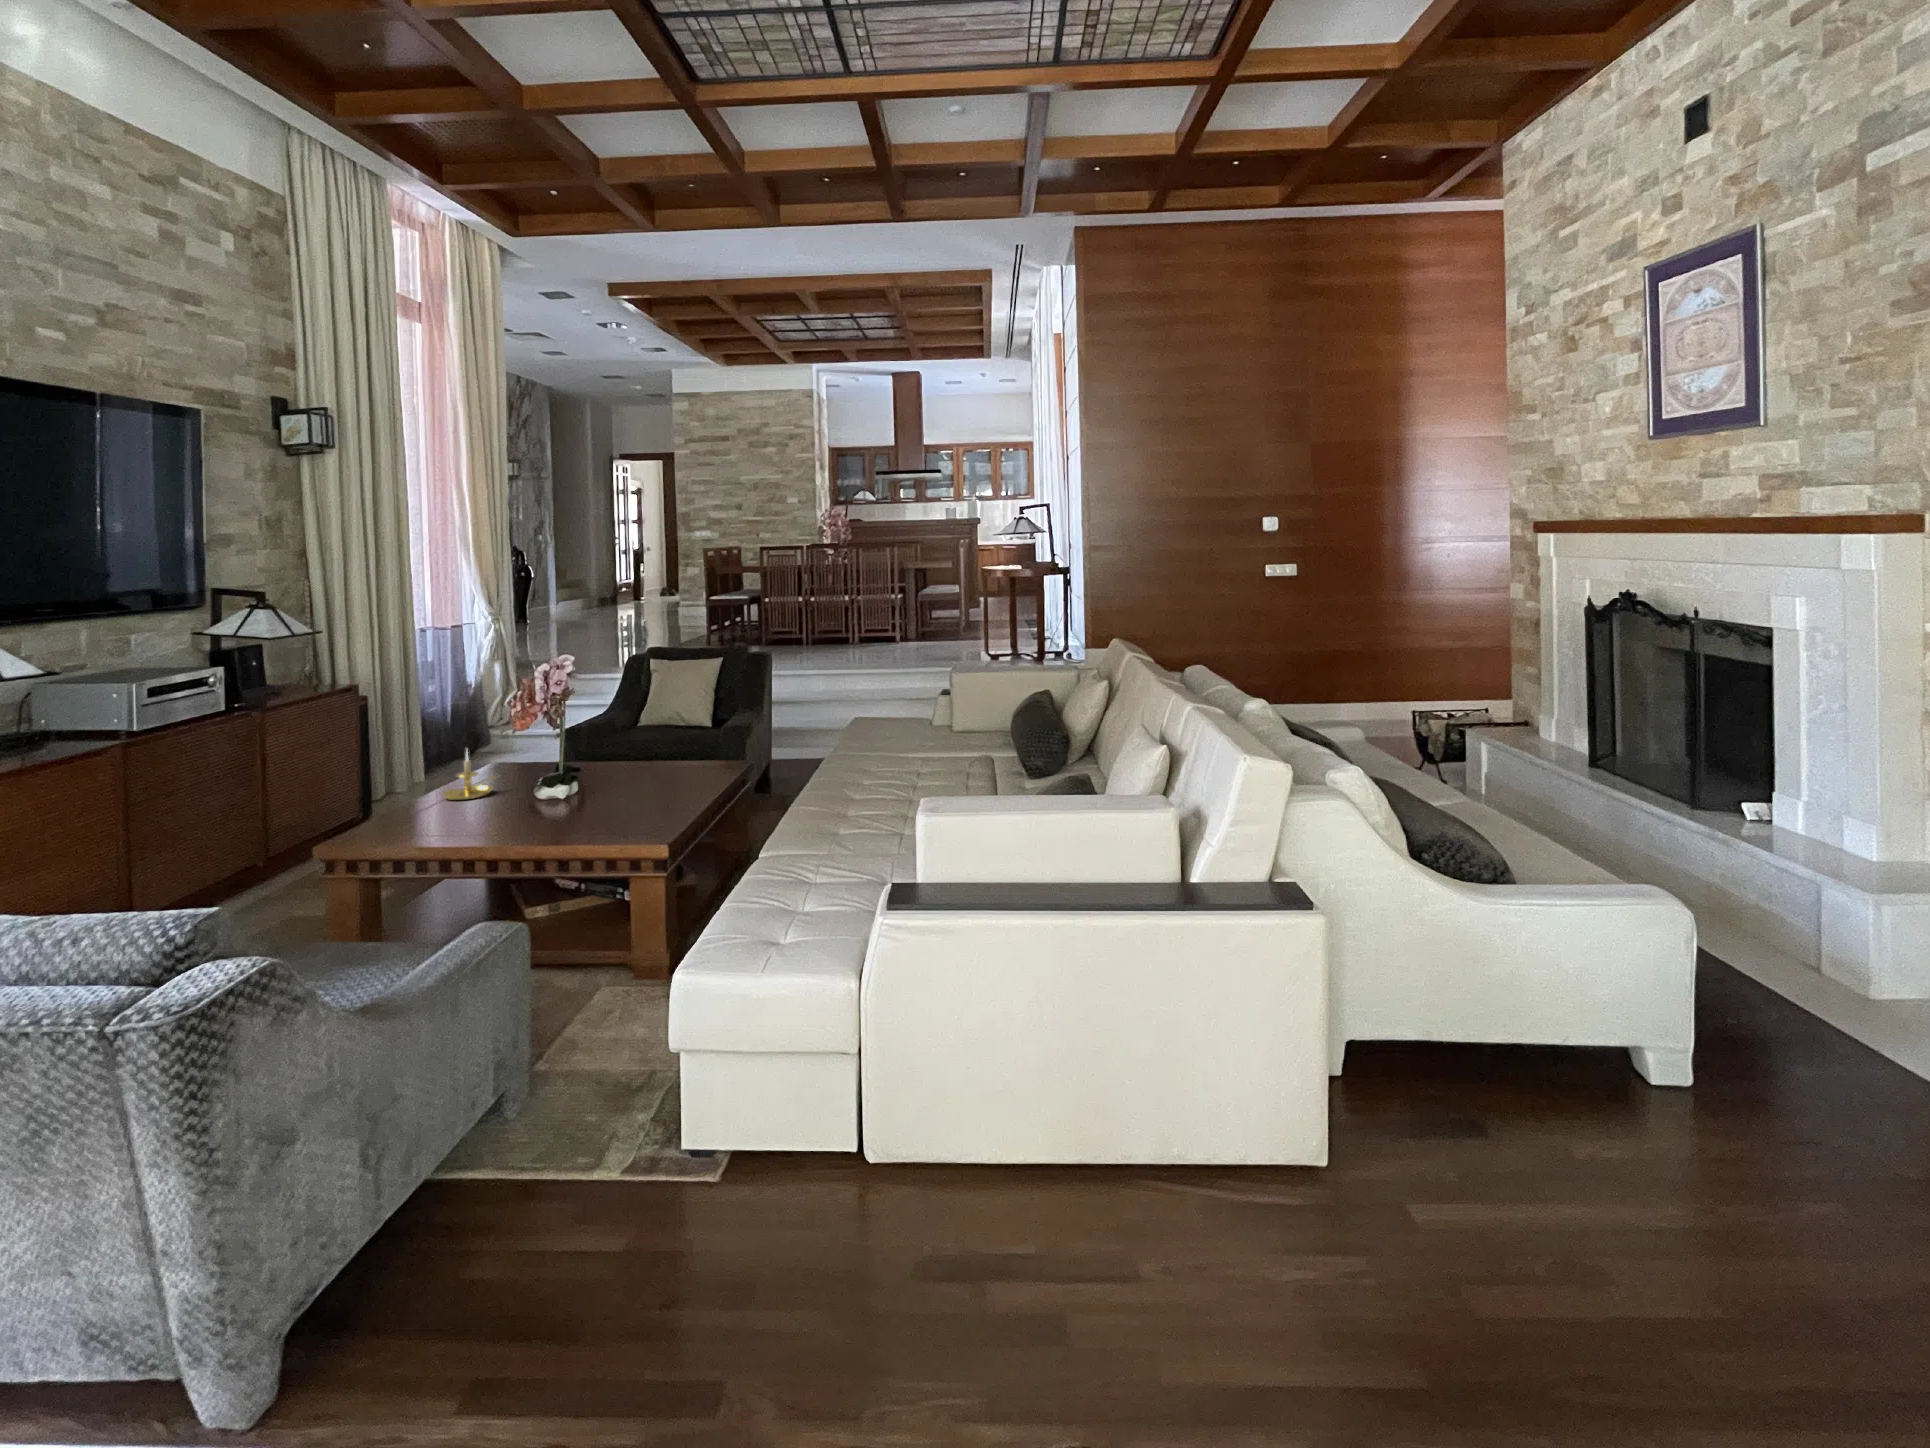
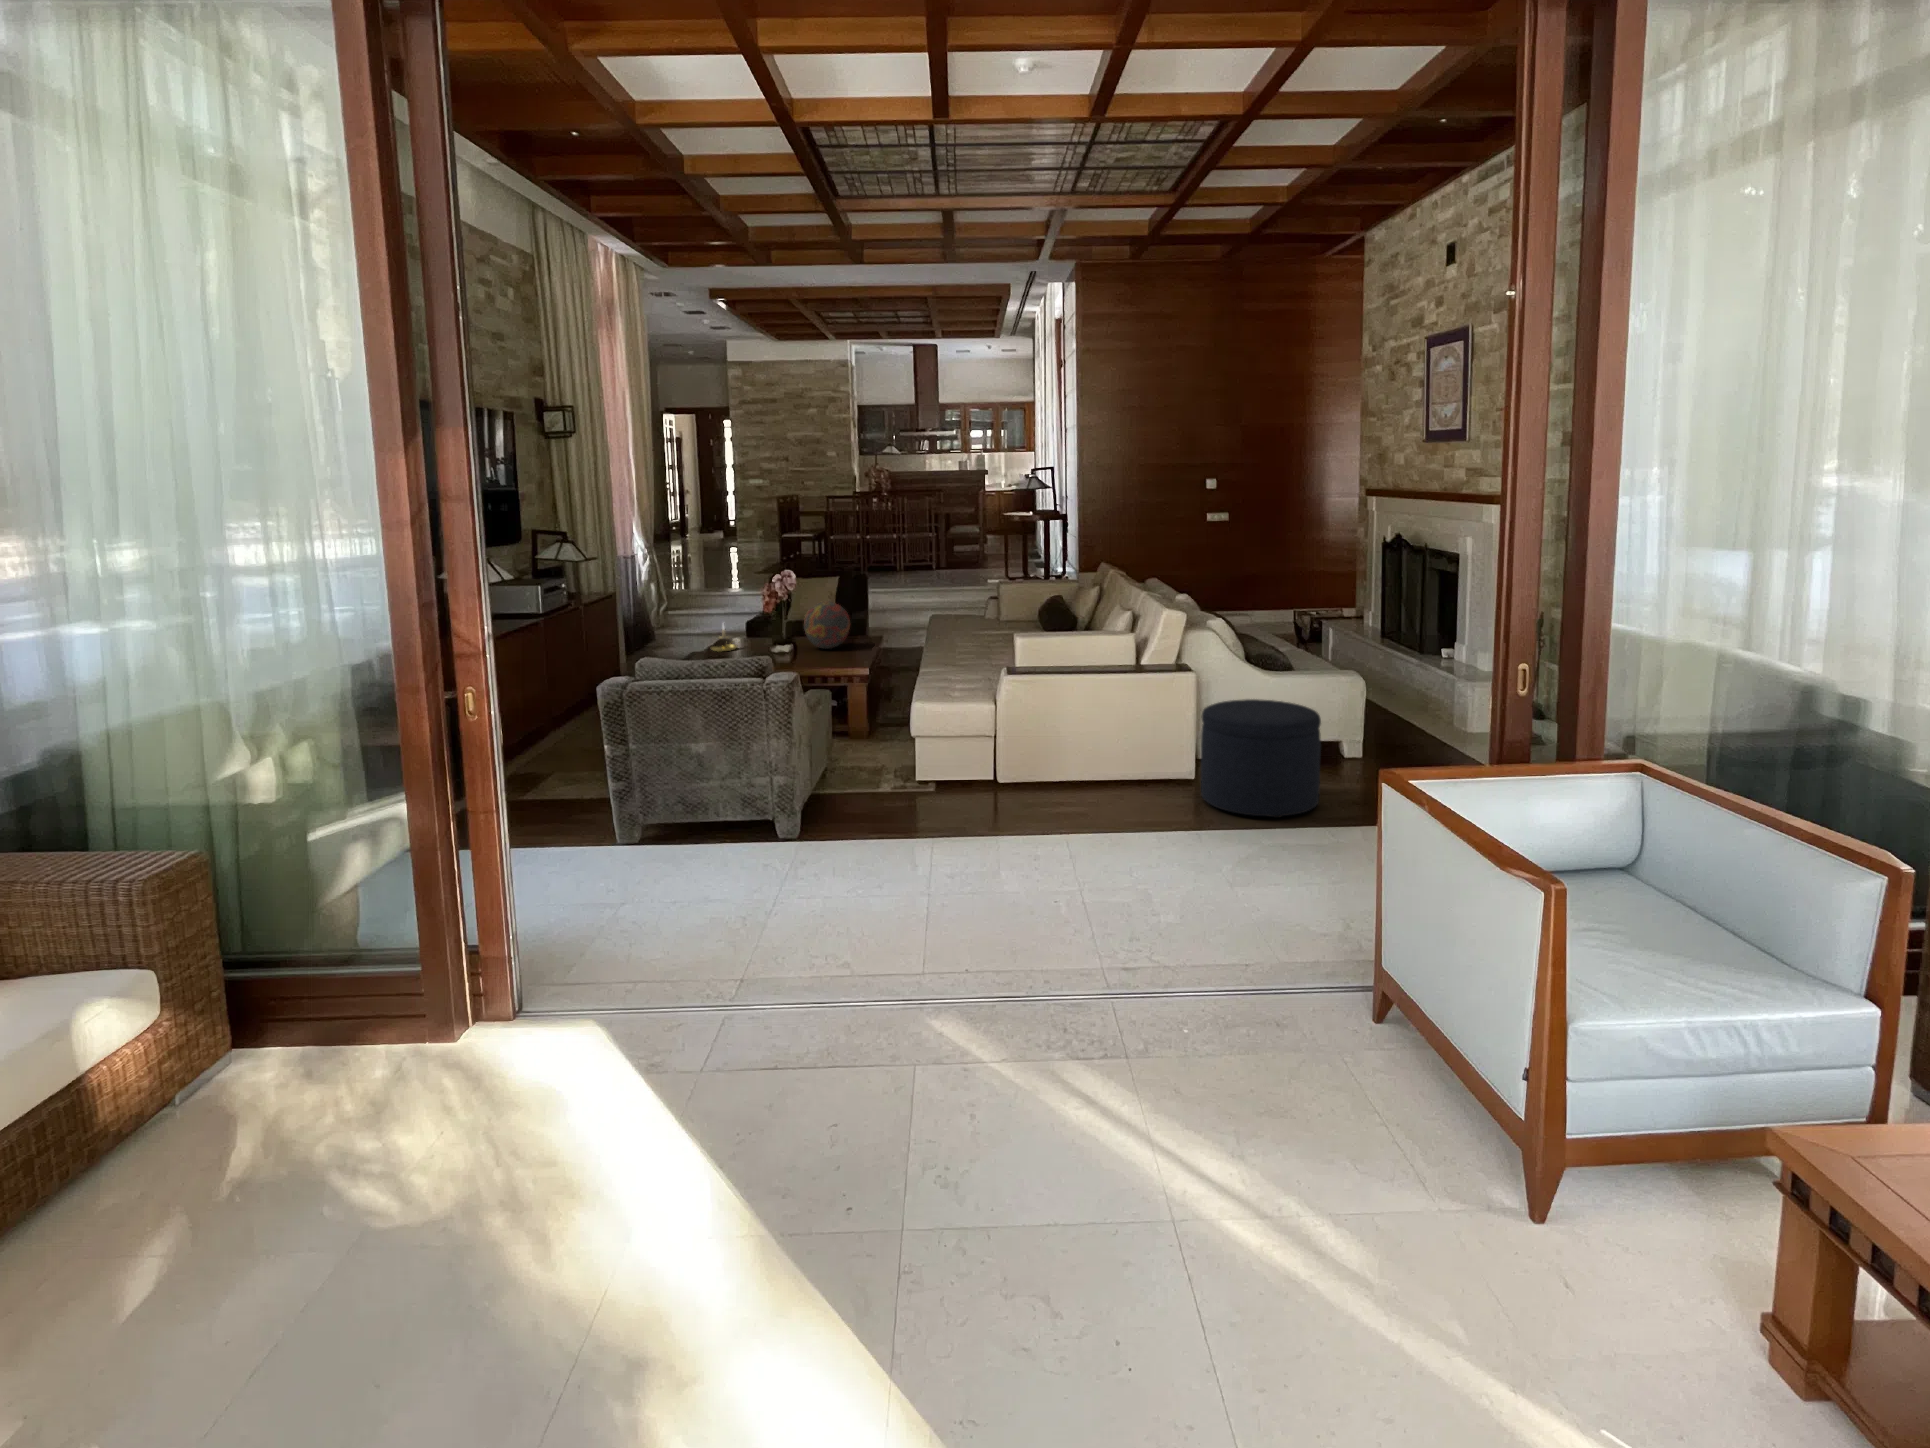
decorative orb: none [596,712,679,797] -> present [804,601,850,649]
ottoman: none [1350,984,1678,1369] -> present [1201,699,1321,818]

